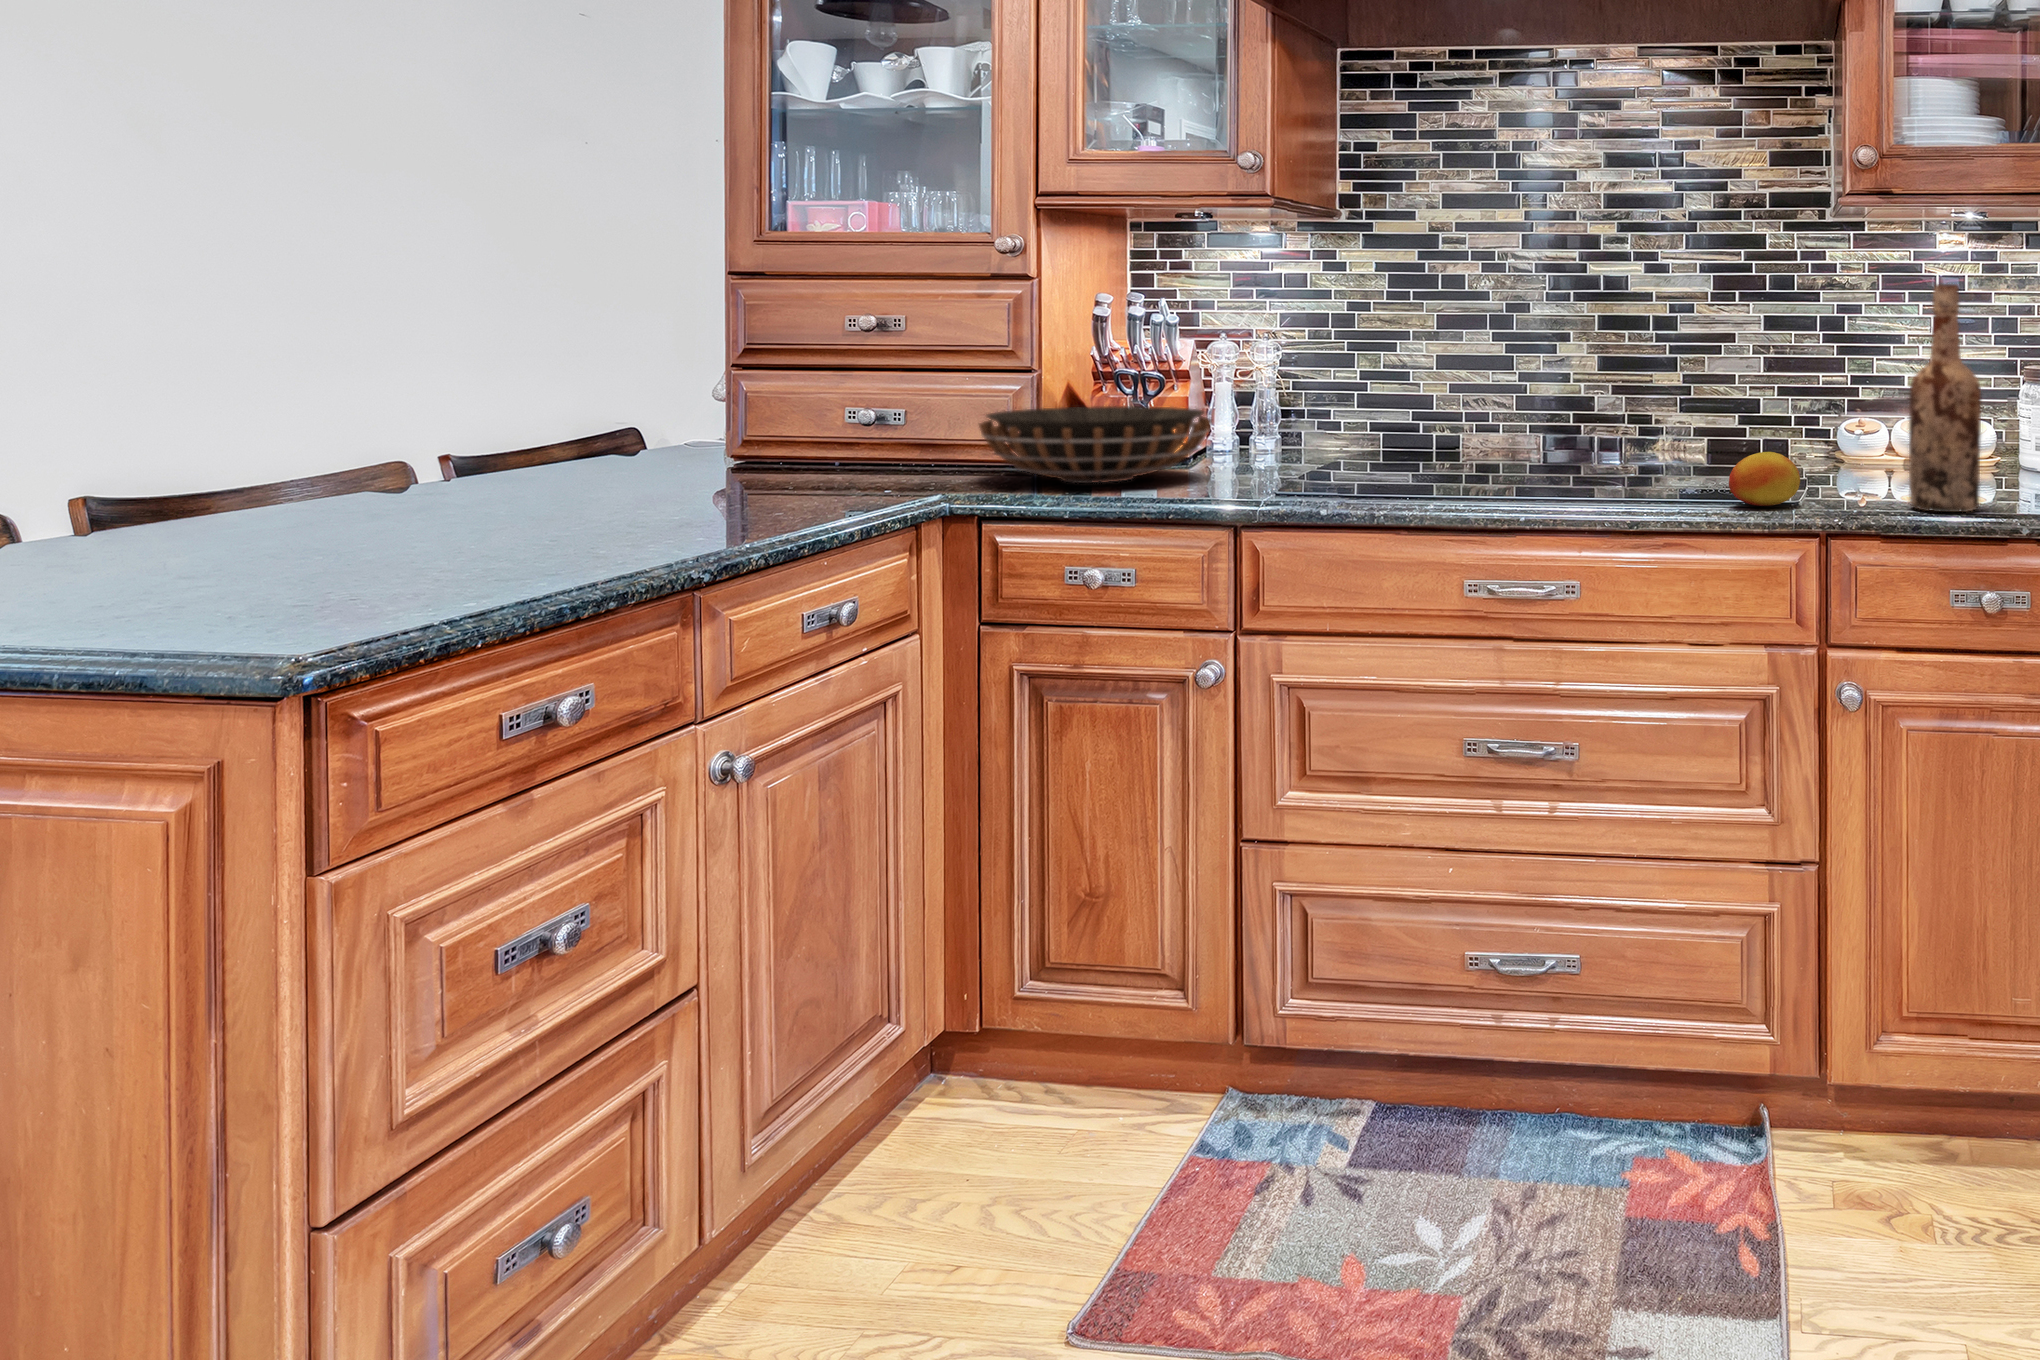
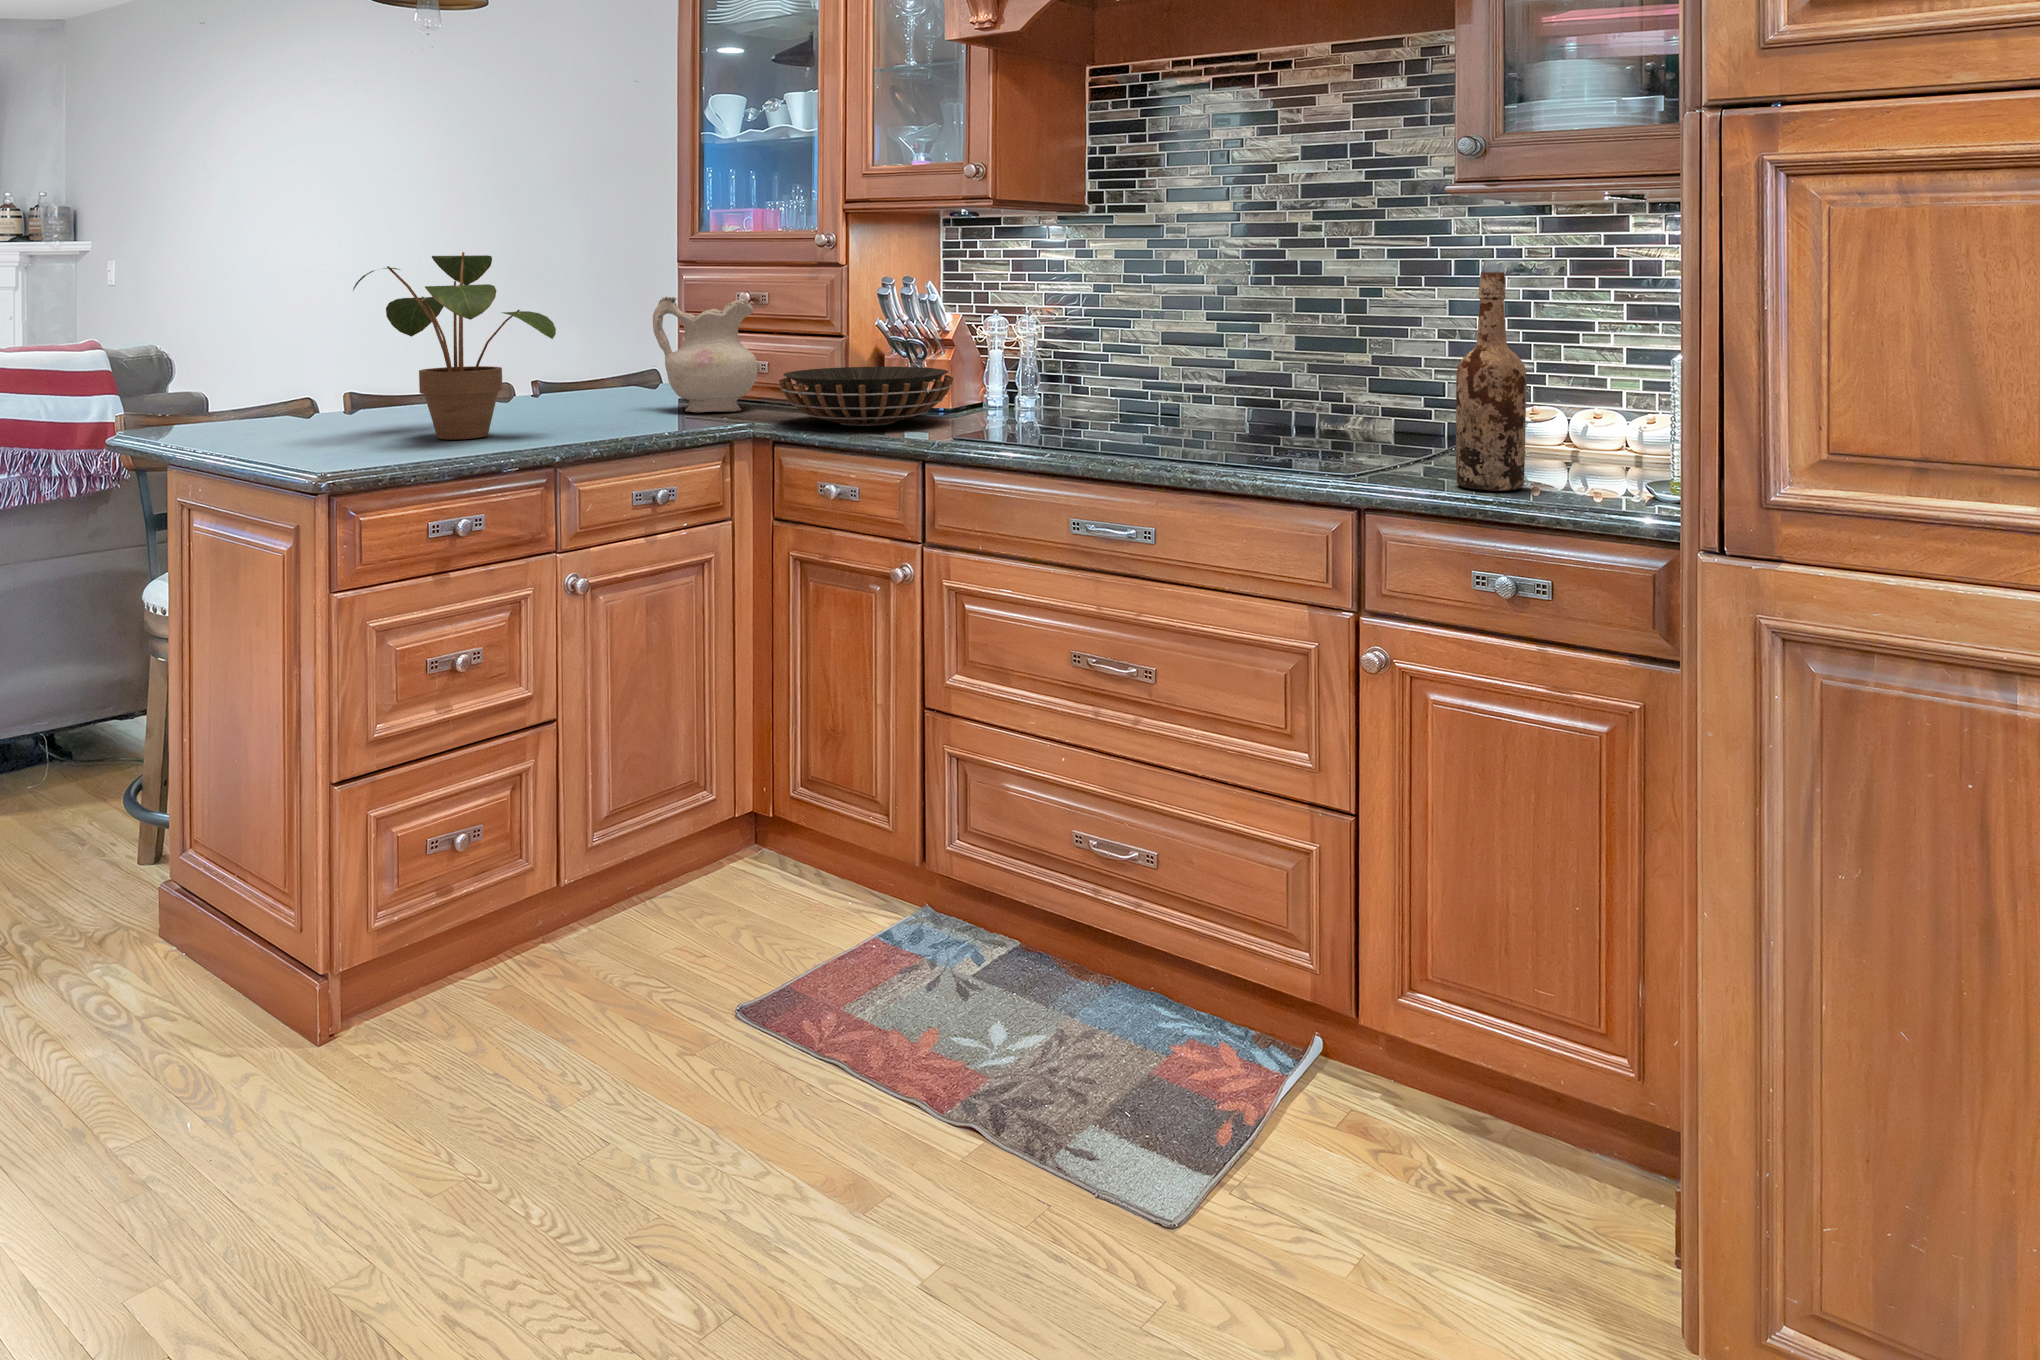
potted plant: none [366,244,698,526] -> present [353,252,556,439]
ceramic pitcher: none [743,315,896,476] -> present [653,297,757,413]
fruit: present [1729,452,1800,506] -> none [1287,425,1360,474]

